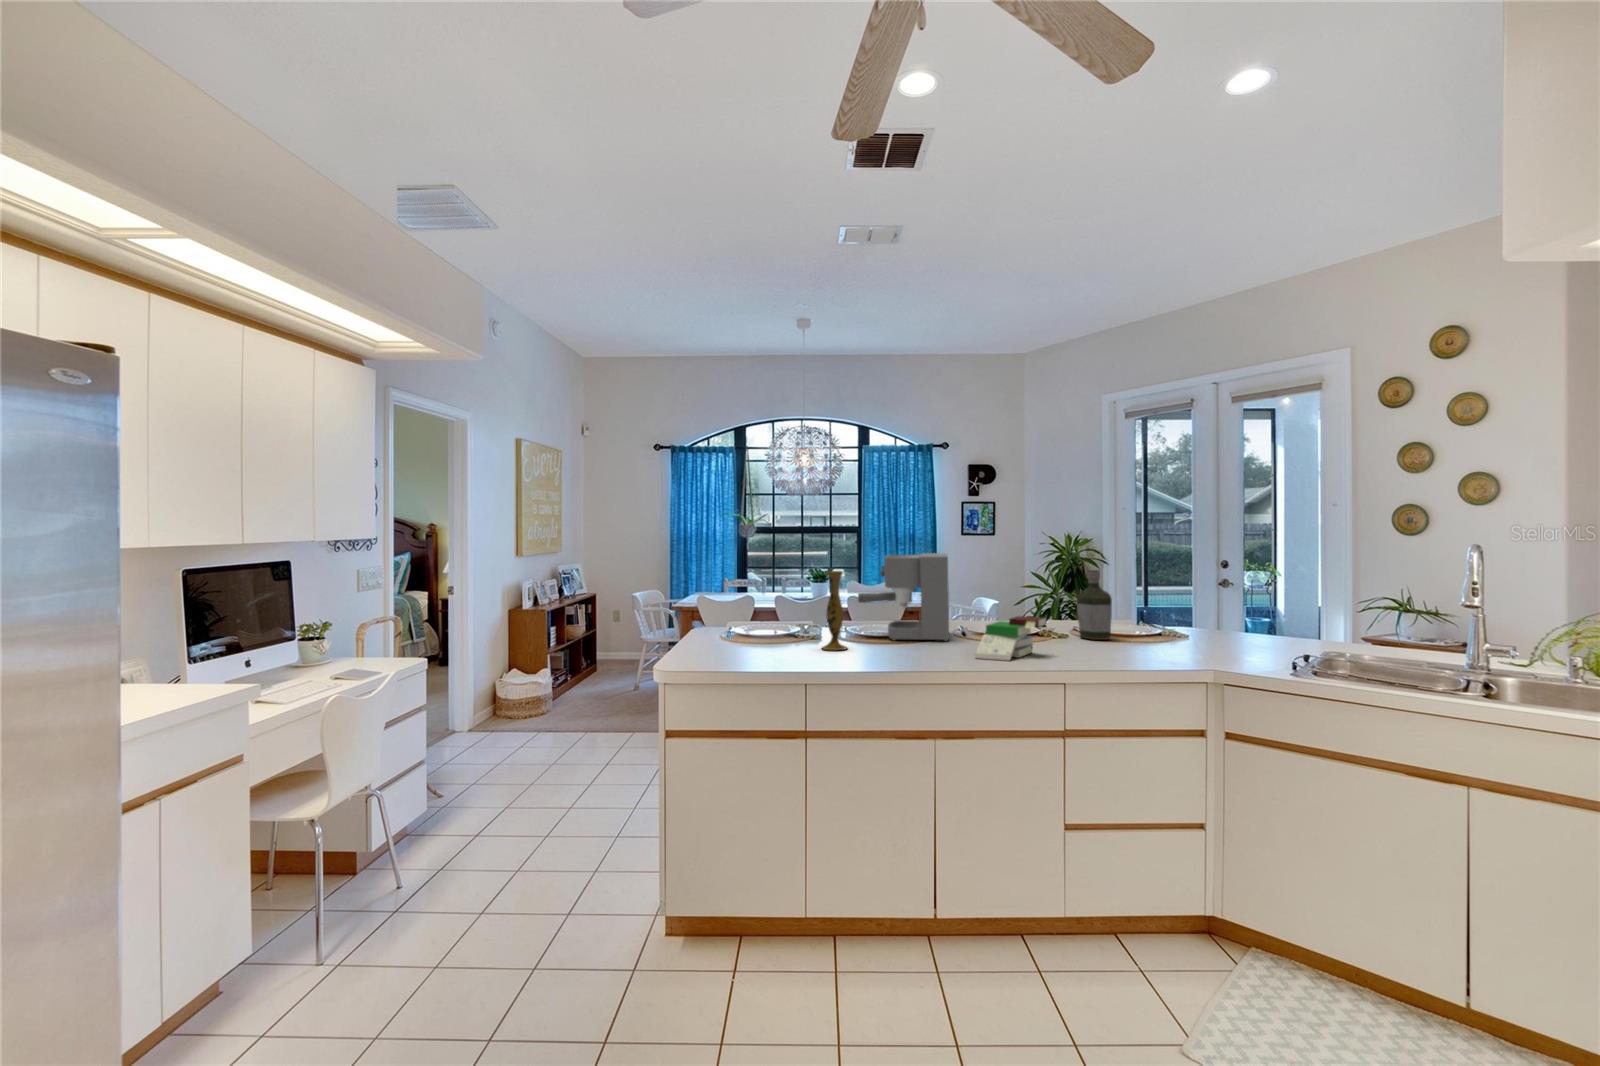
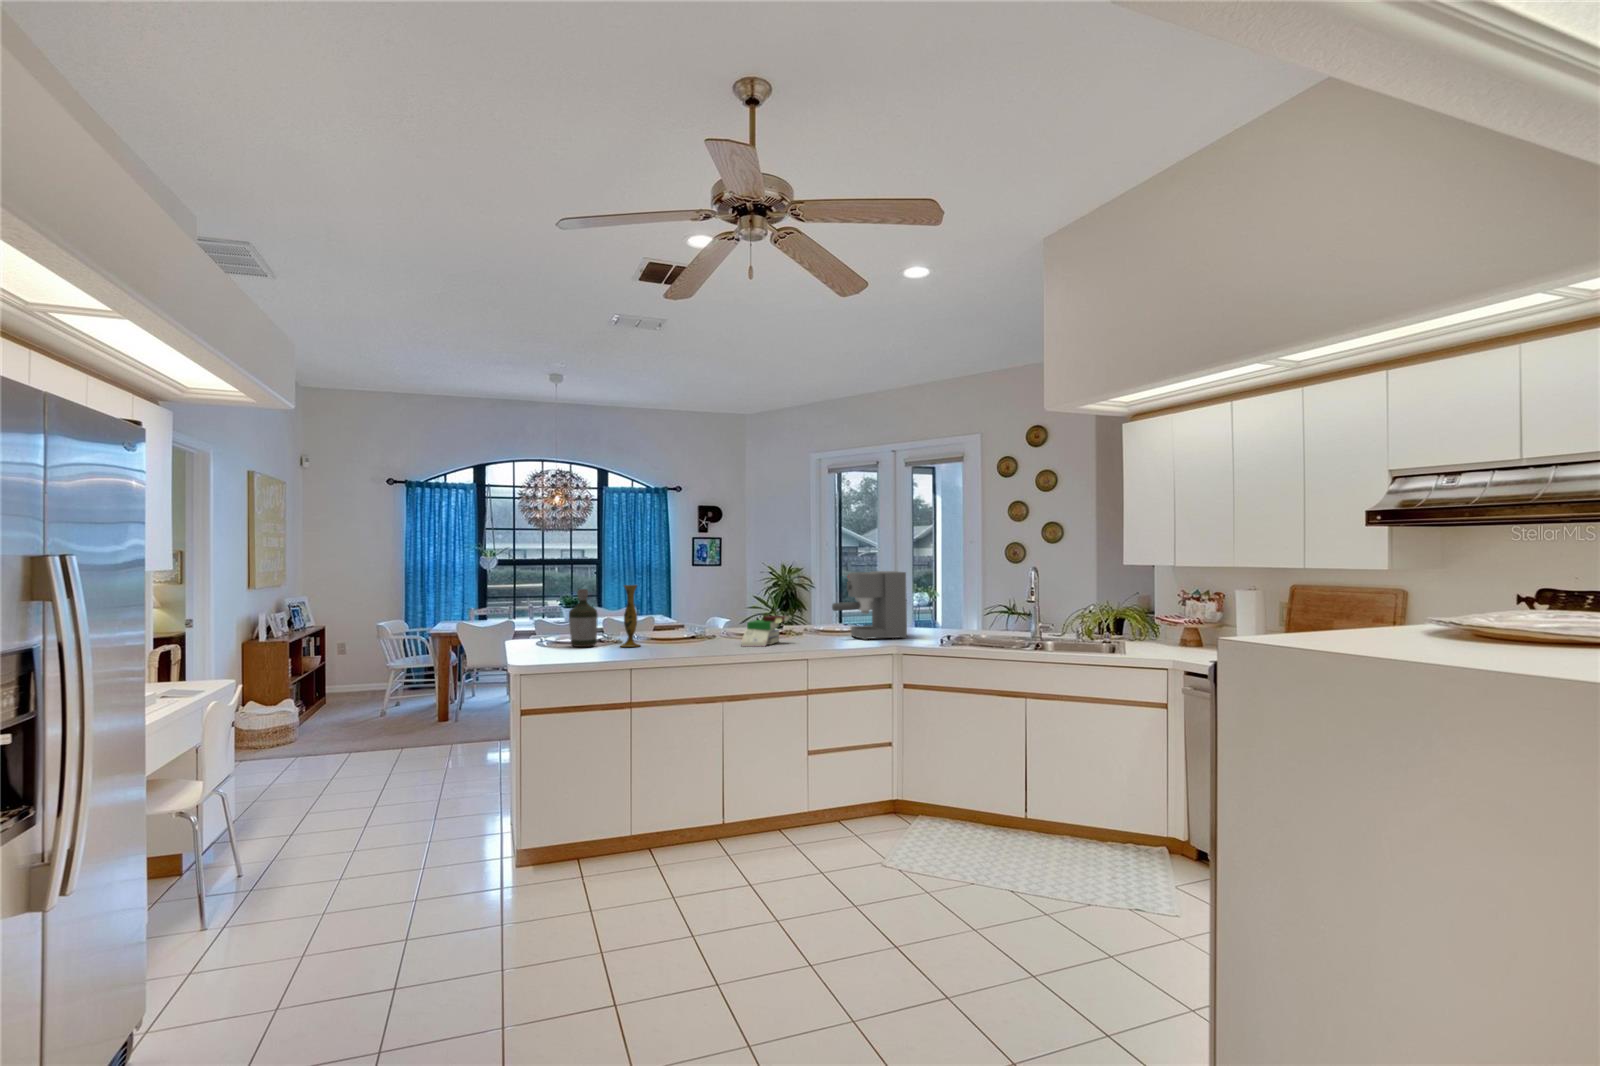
coffee maker: present [858,553,949,641] -> present [832,571,907,640]
bottle: present [1077,570,1112,640] -> present [569,589,598,647]

